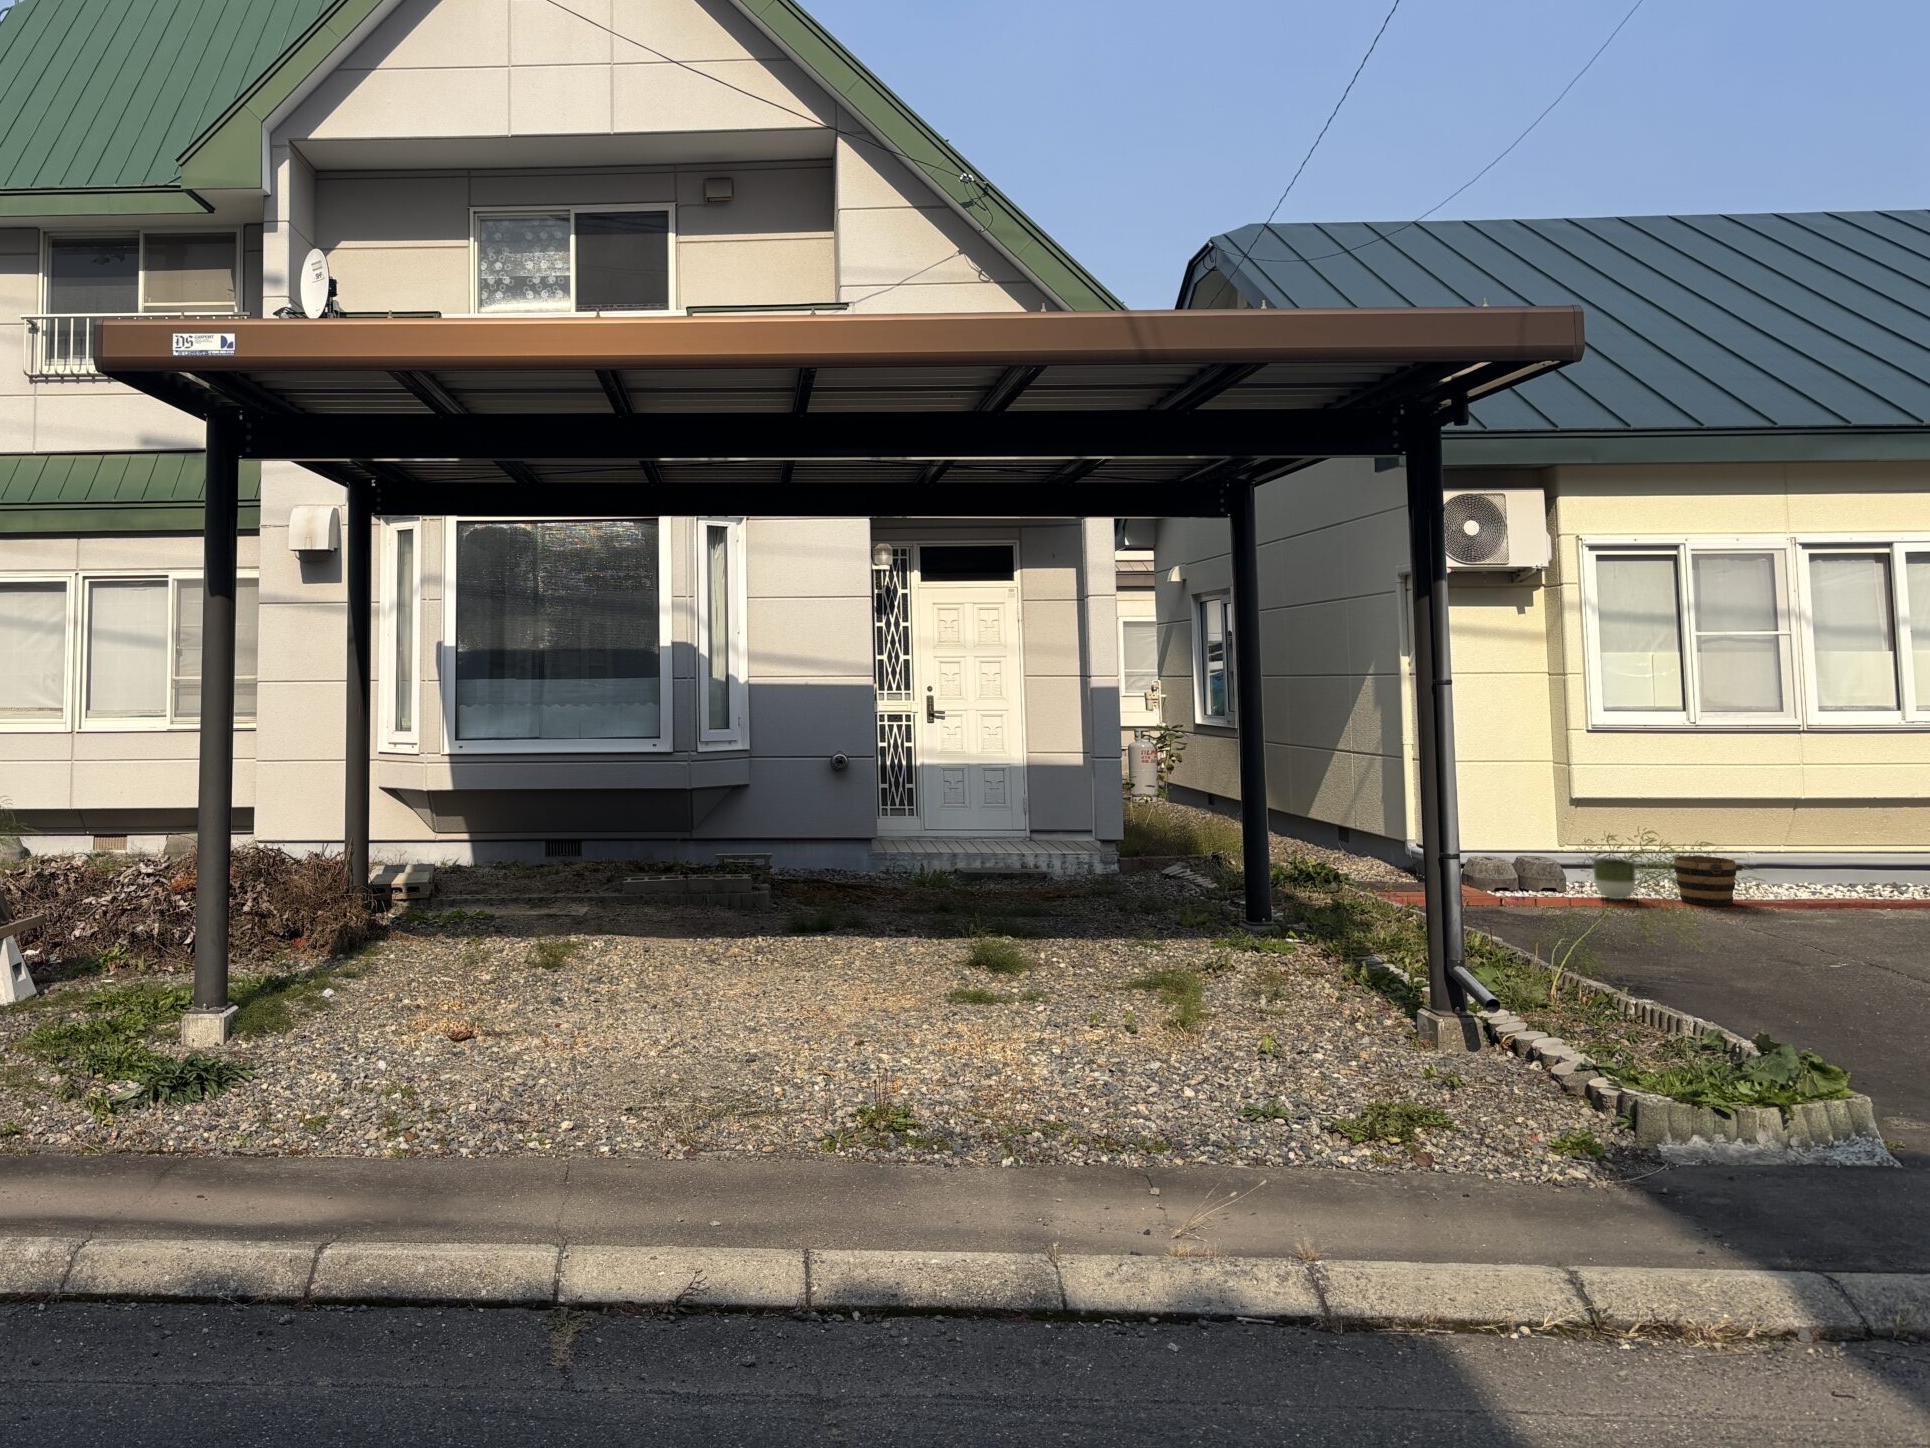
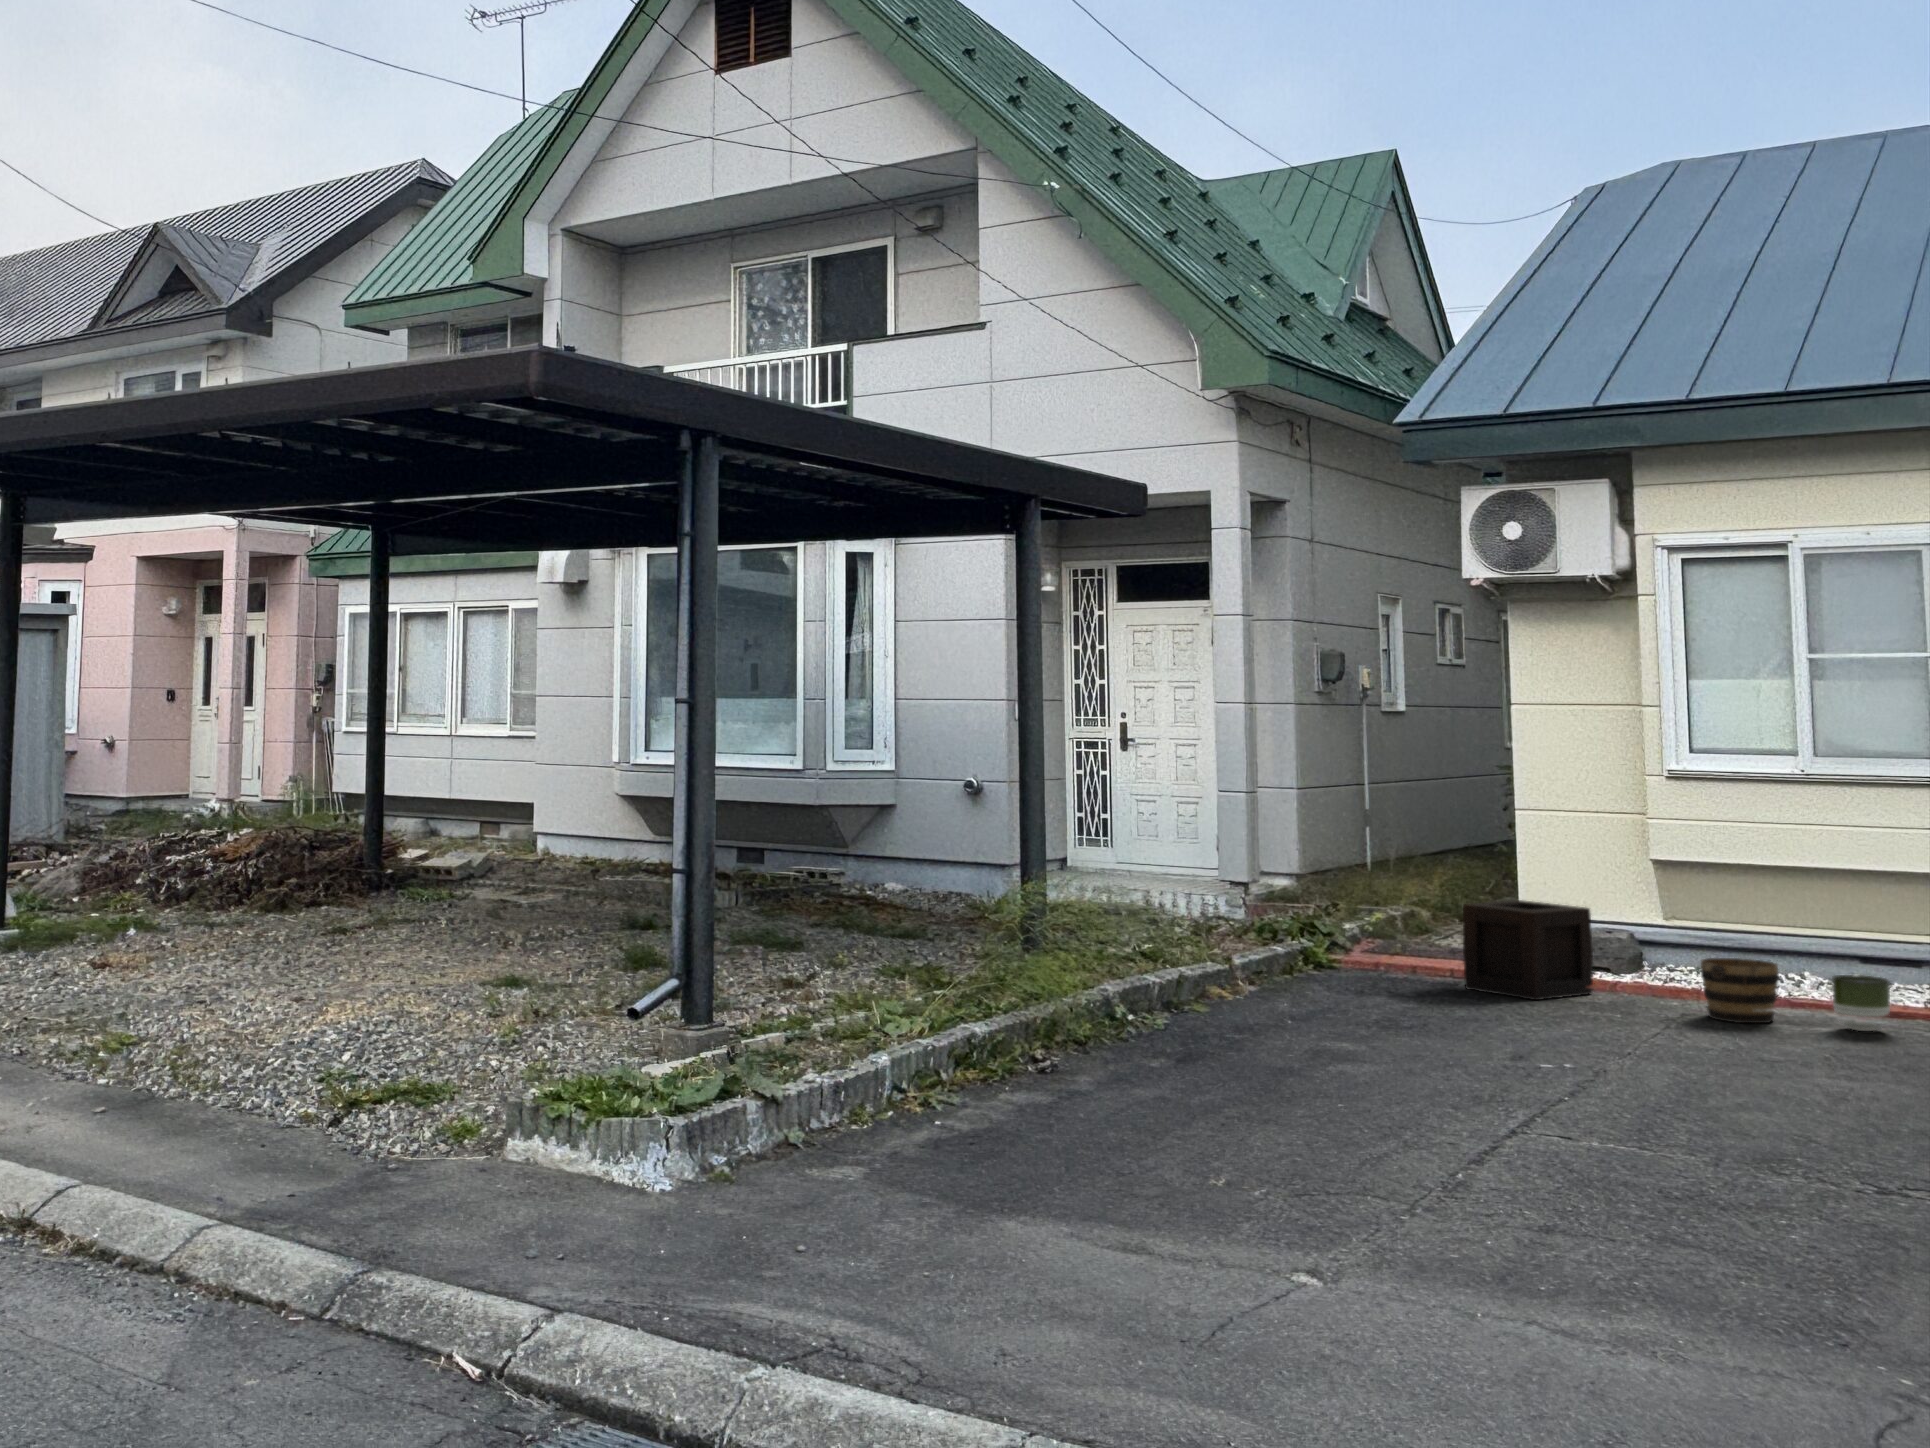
wooden crate: none [1487,828,1585,909] -> present [1463,900,1593,1000]
planter: present [1593,858,1636,899] -> present [1832,975,1890,1031]

